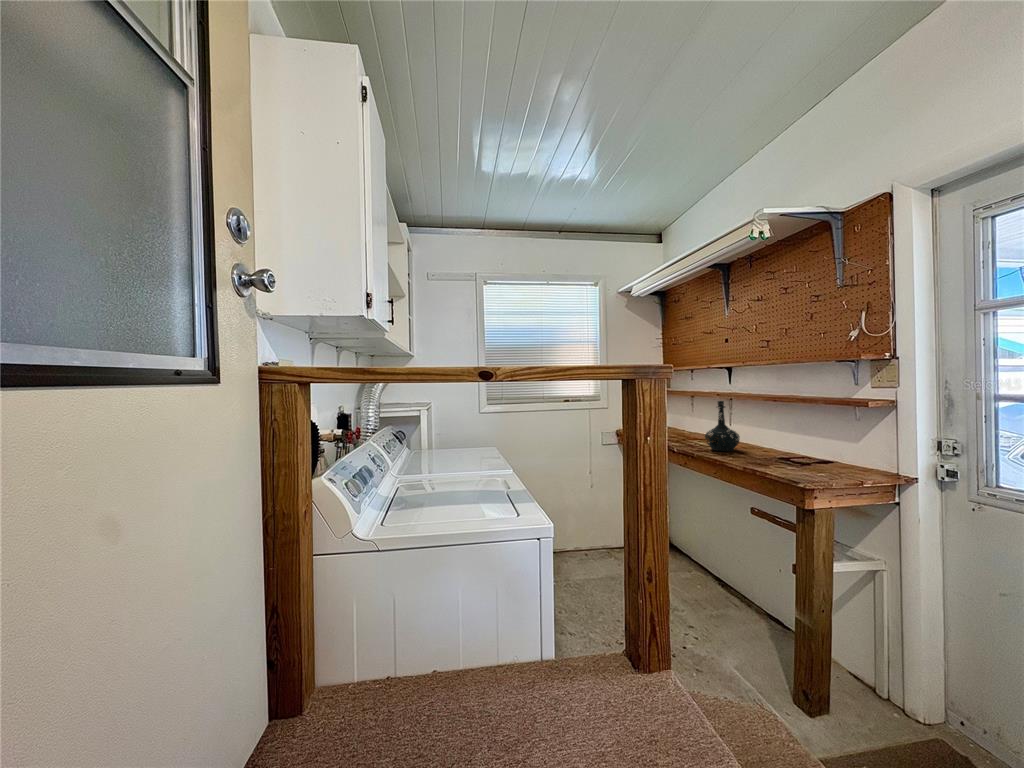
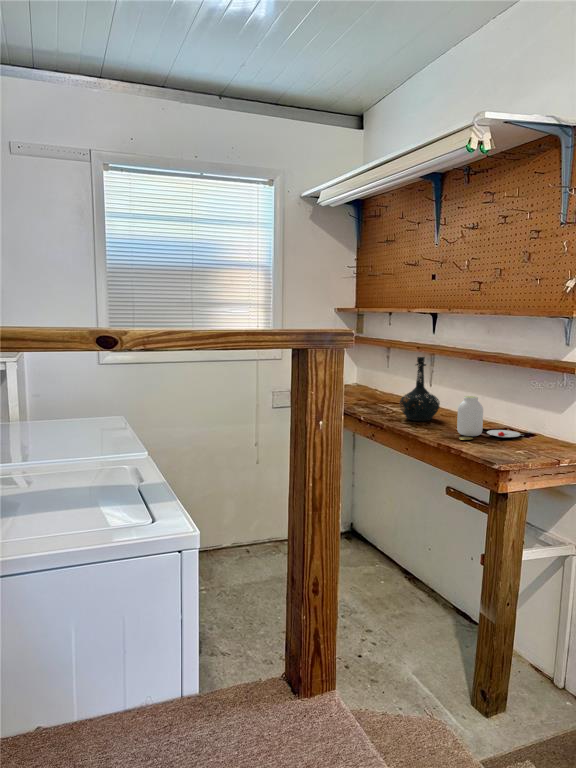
jar: none [758,430,823,465] -> present [457,396,520,440]

